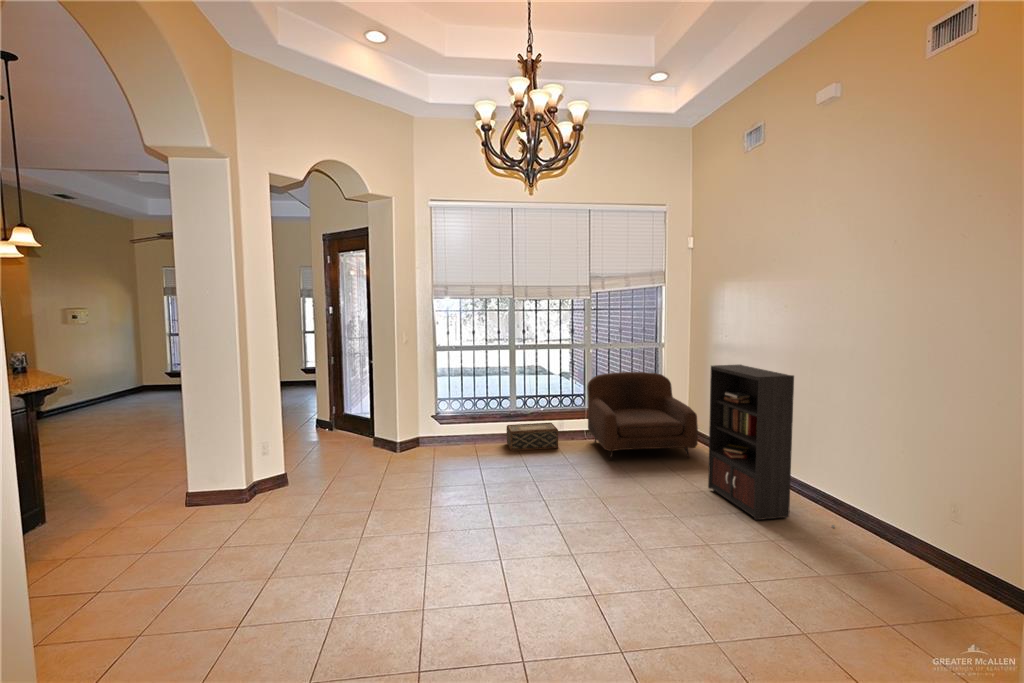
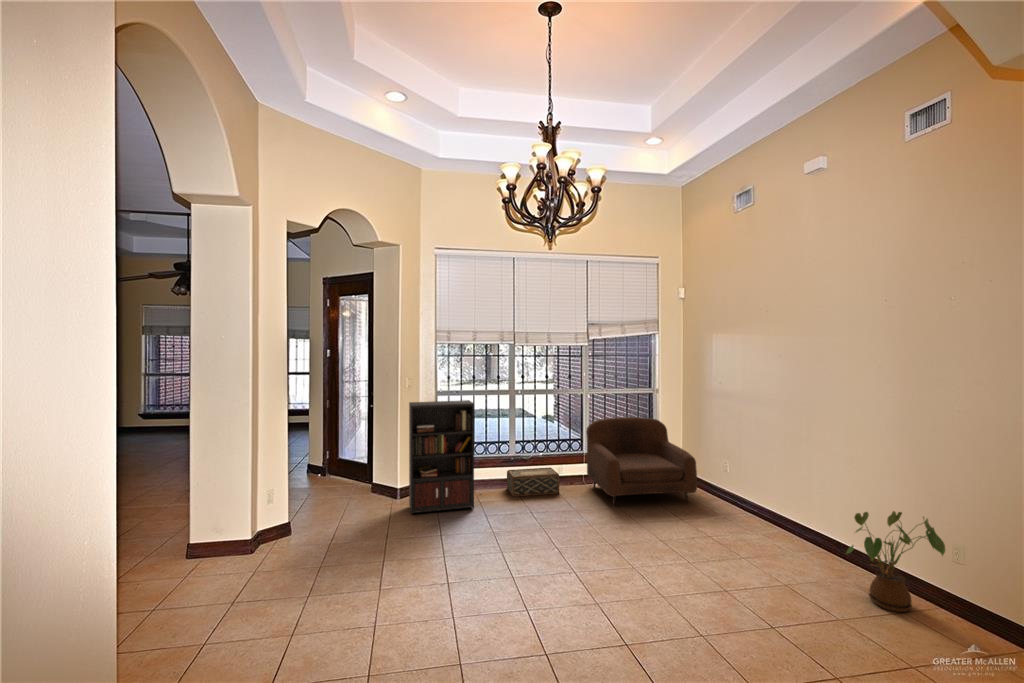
bookcase: present [708,365,835,528] -> present [409,400,482,514]
house plant: none [836,466,941,569] -> present [847,511,945,612]

